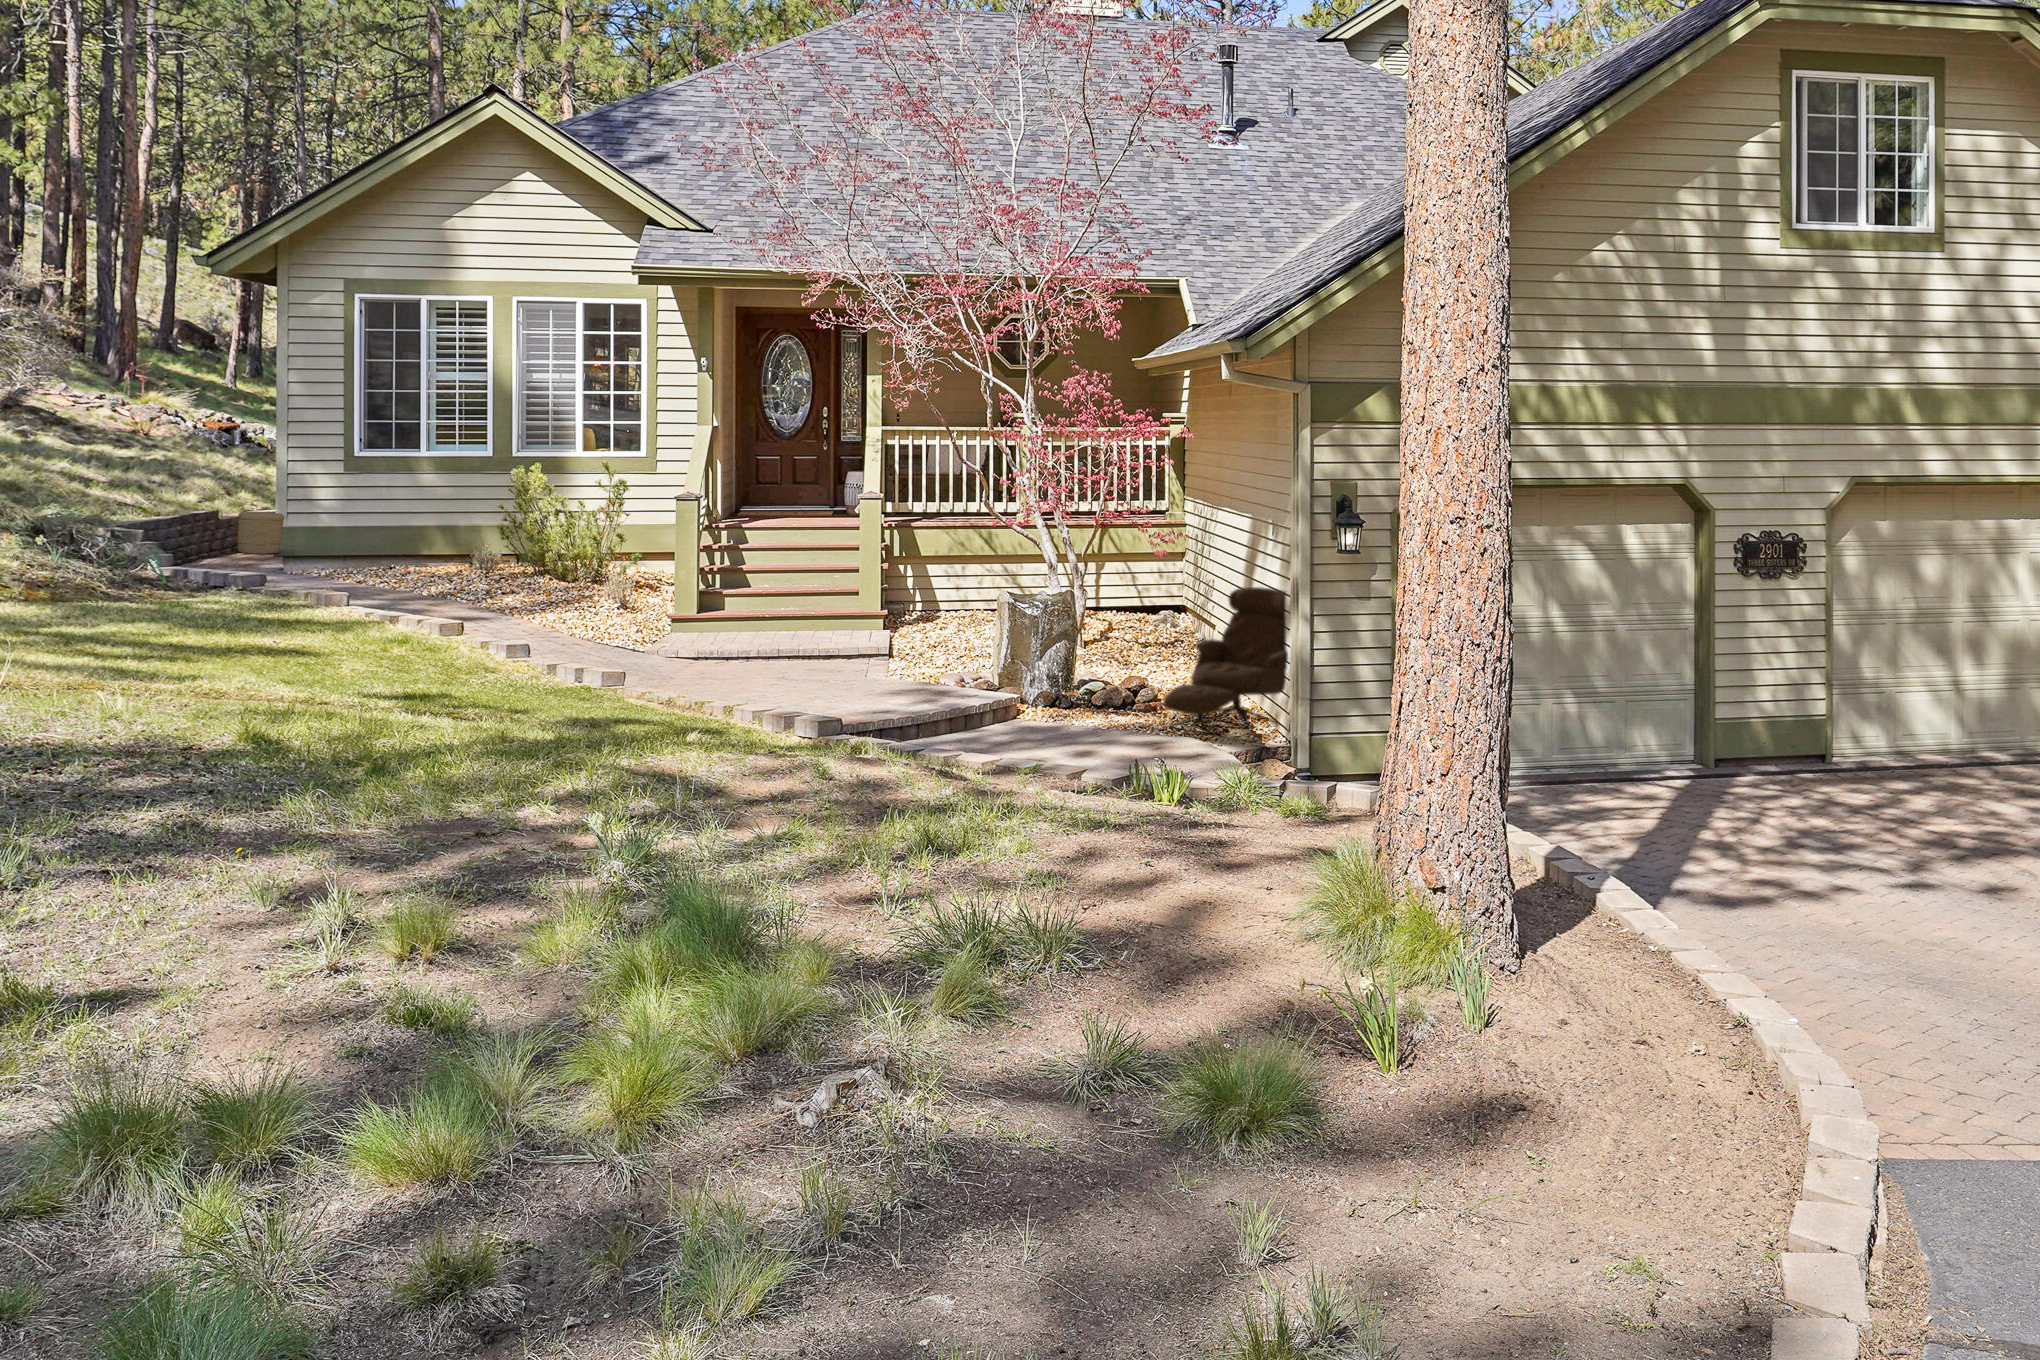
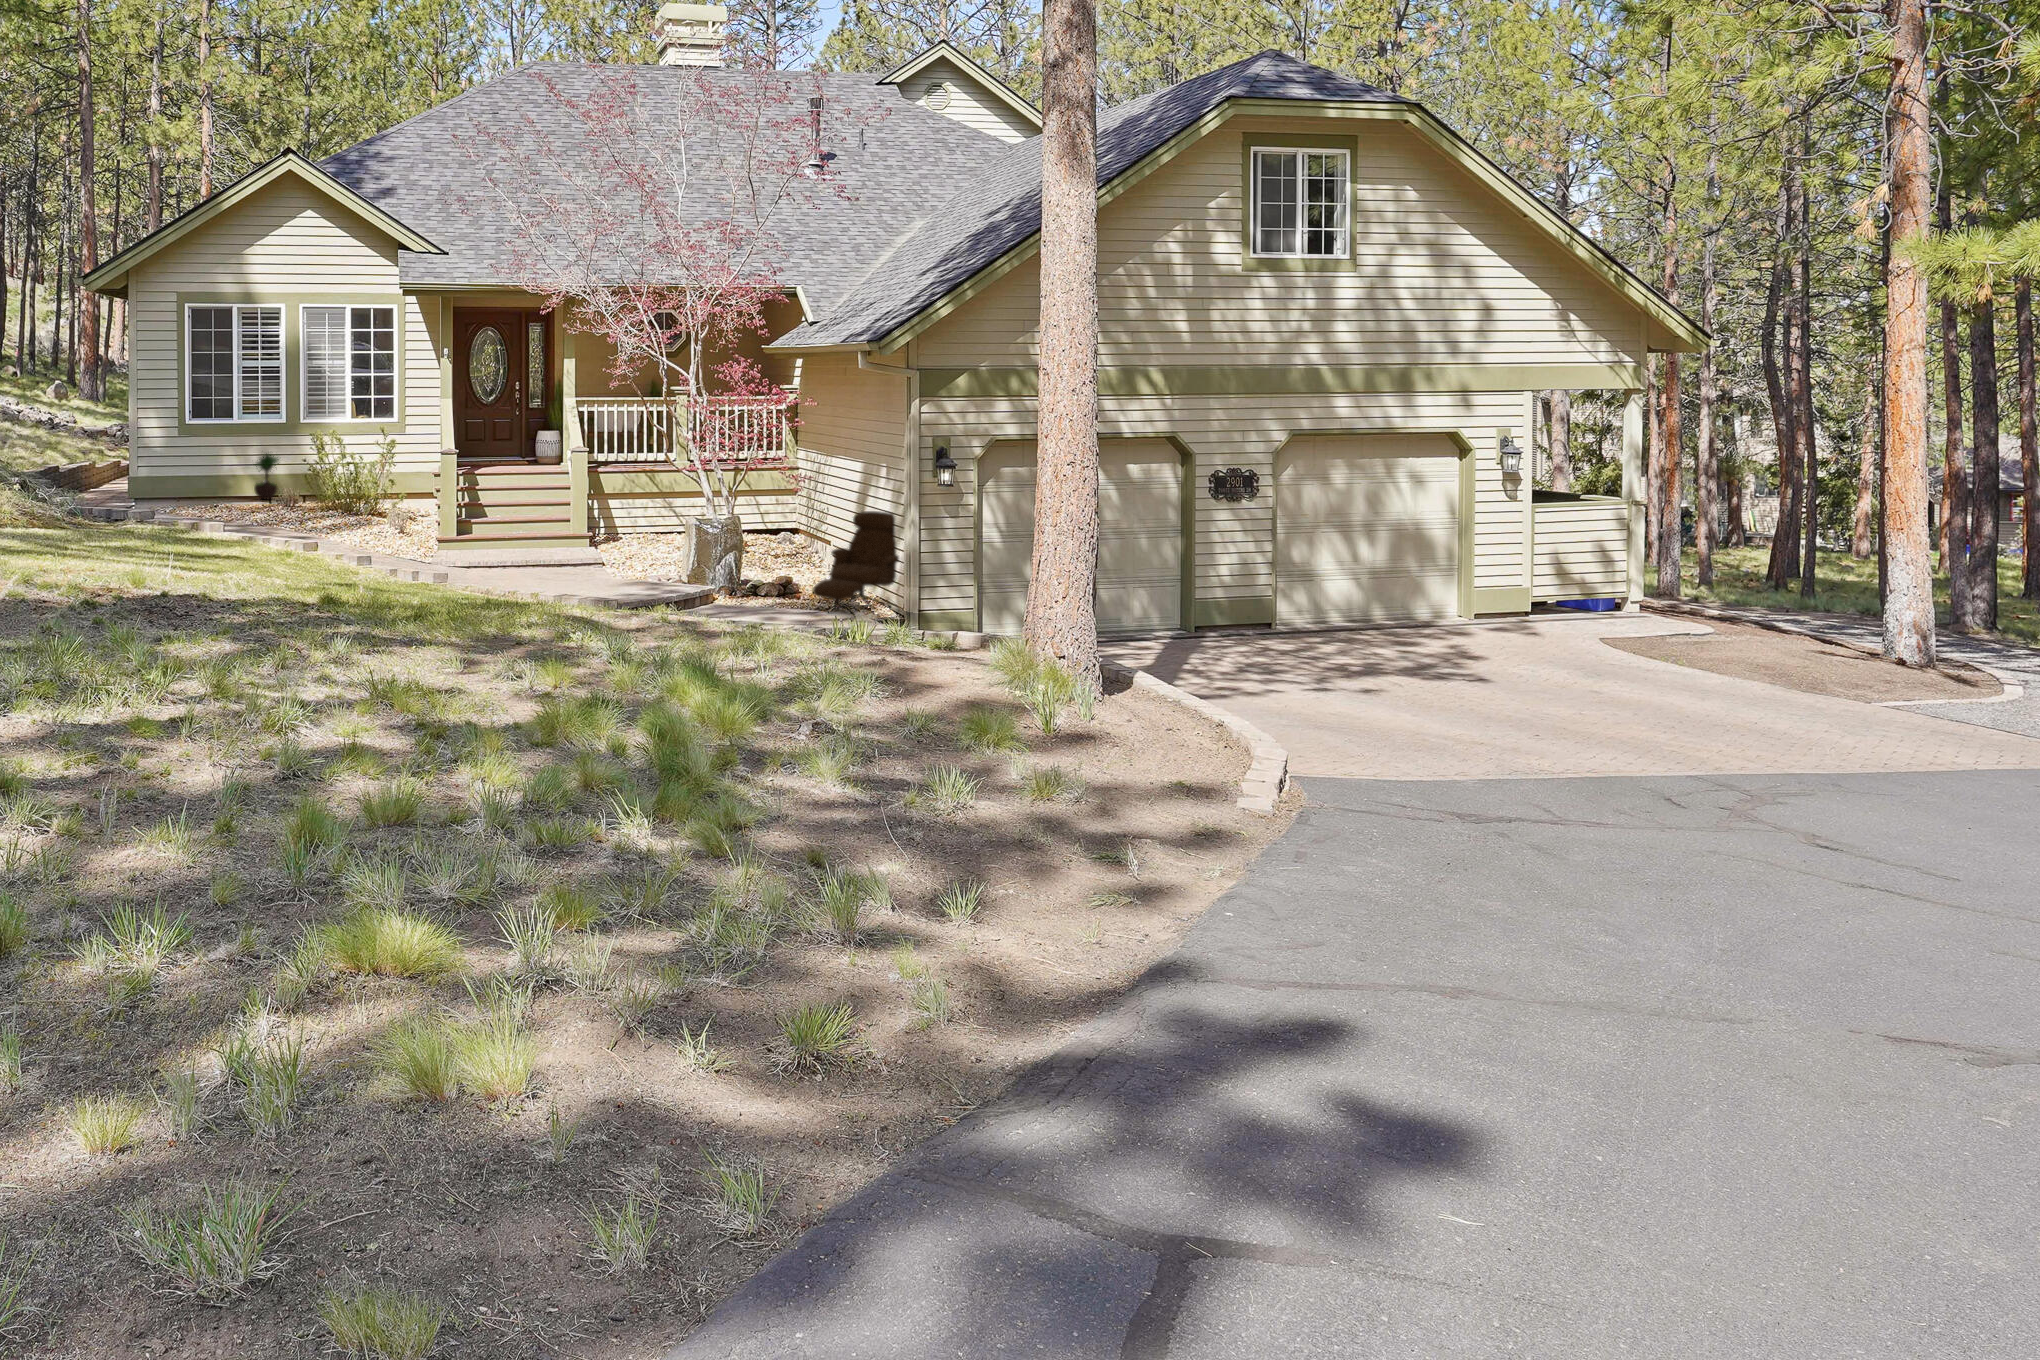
potted tree: none [440,491,485,561] -> present [254,453,279,499]
woven basket: present [237,512,285,554] -> none [104,464,138,495]

